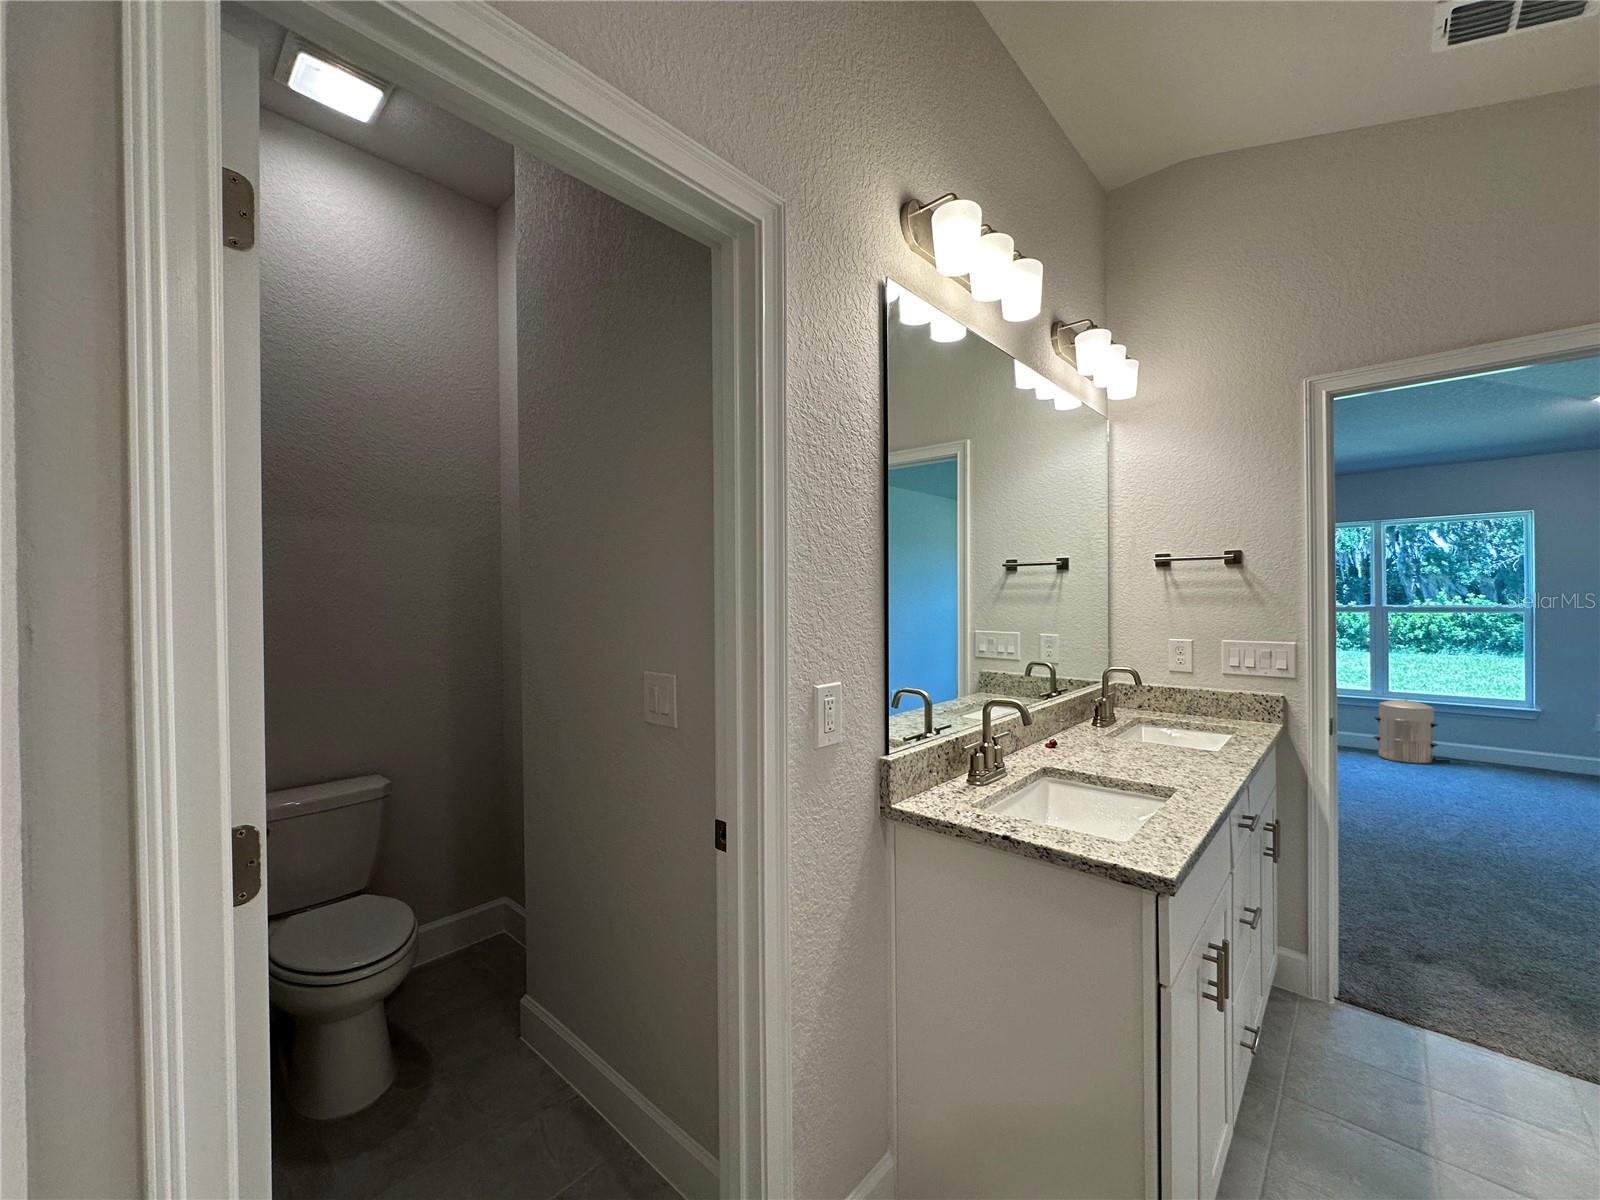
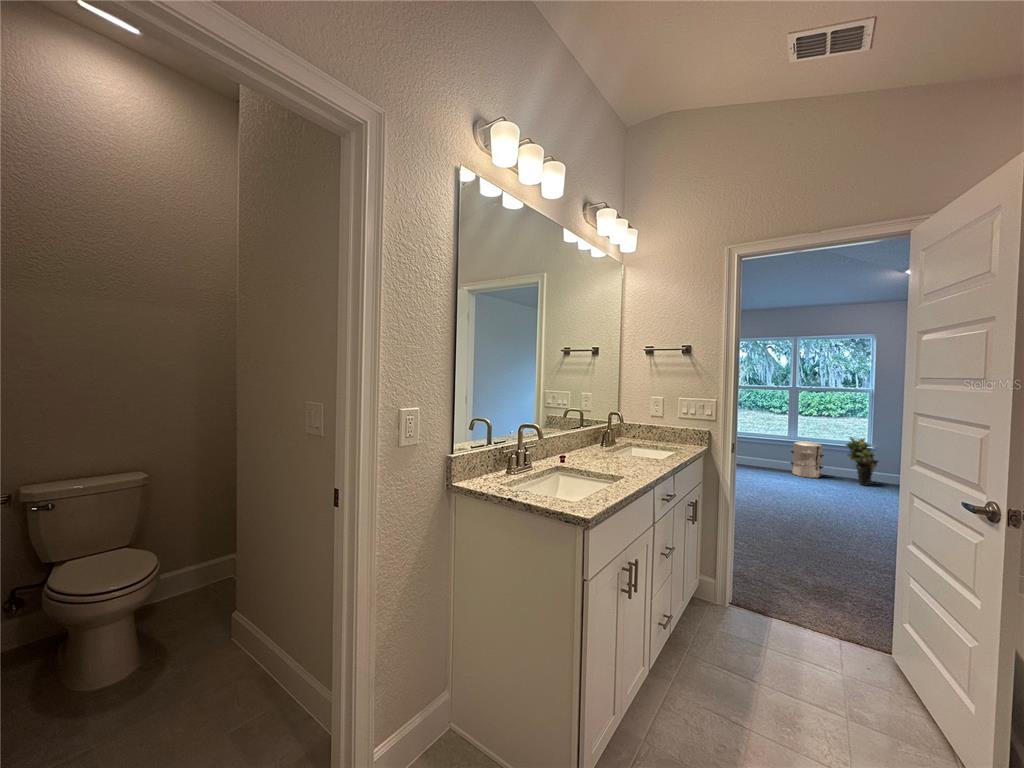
potted plant: none [1477,692,1547,778] -> present [846,437,879,485]

